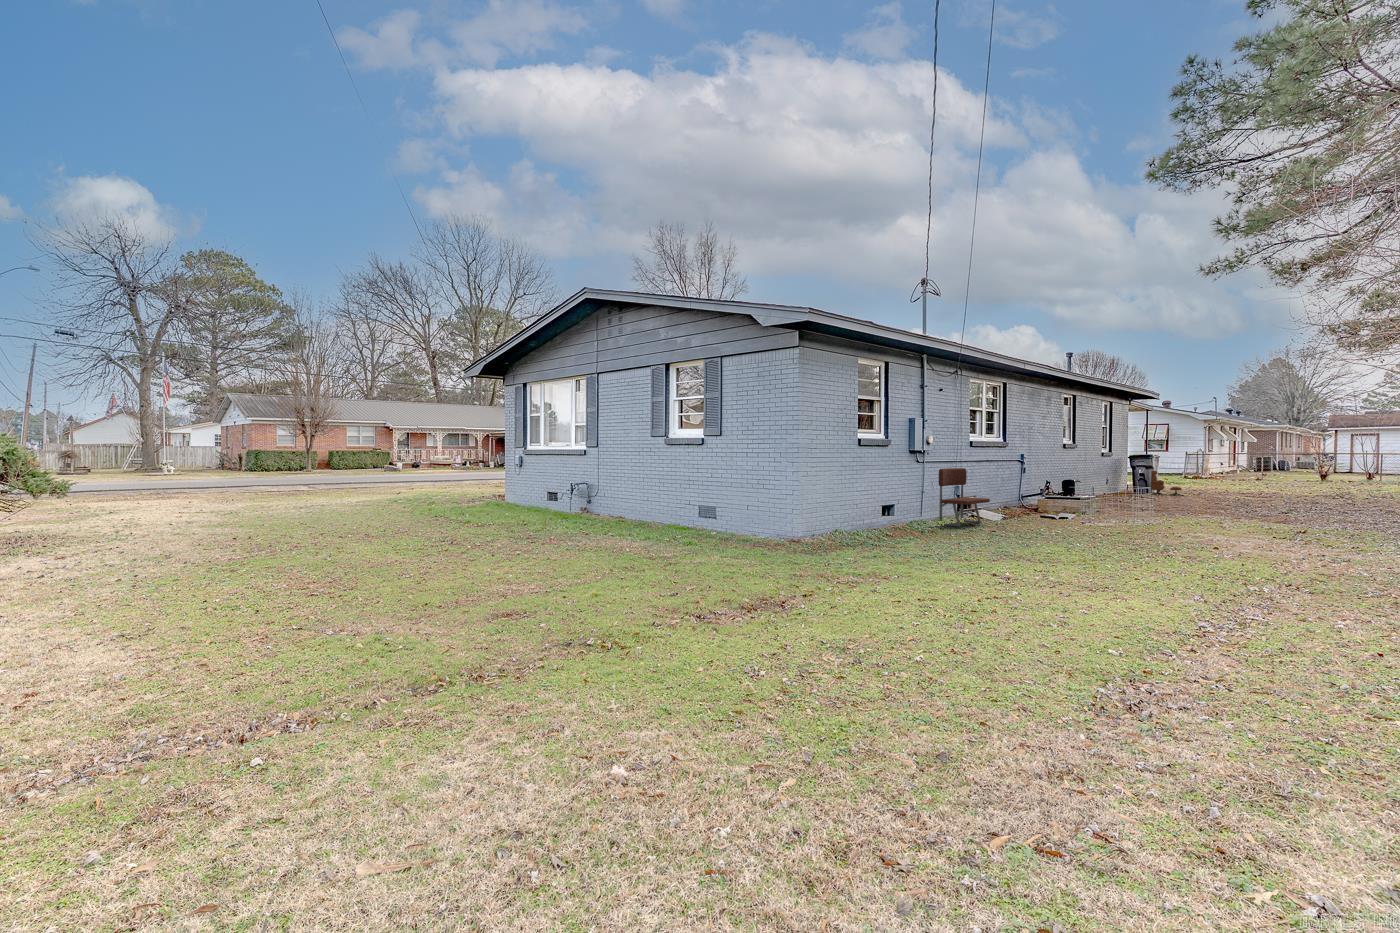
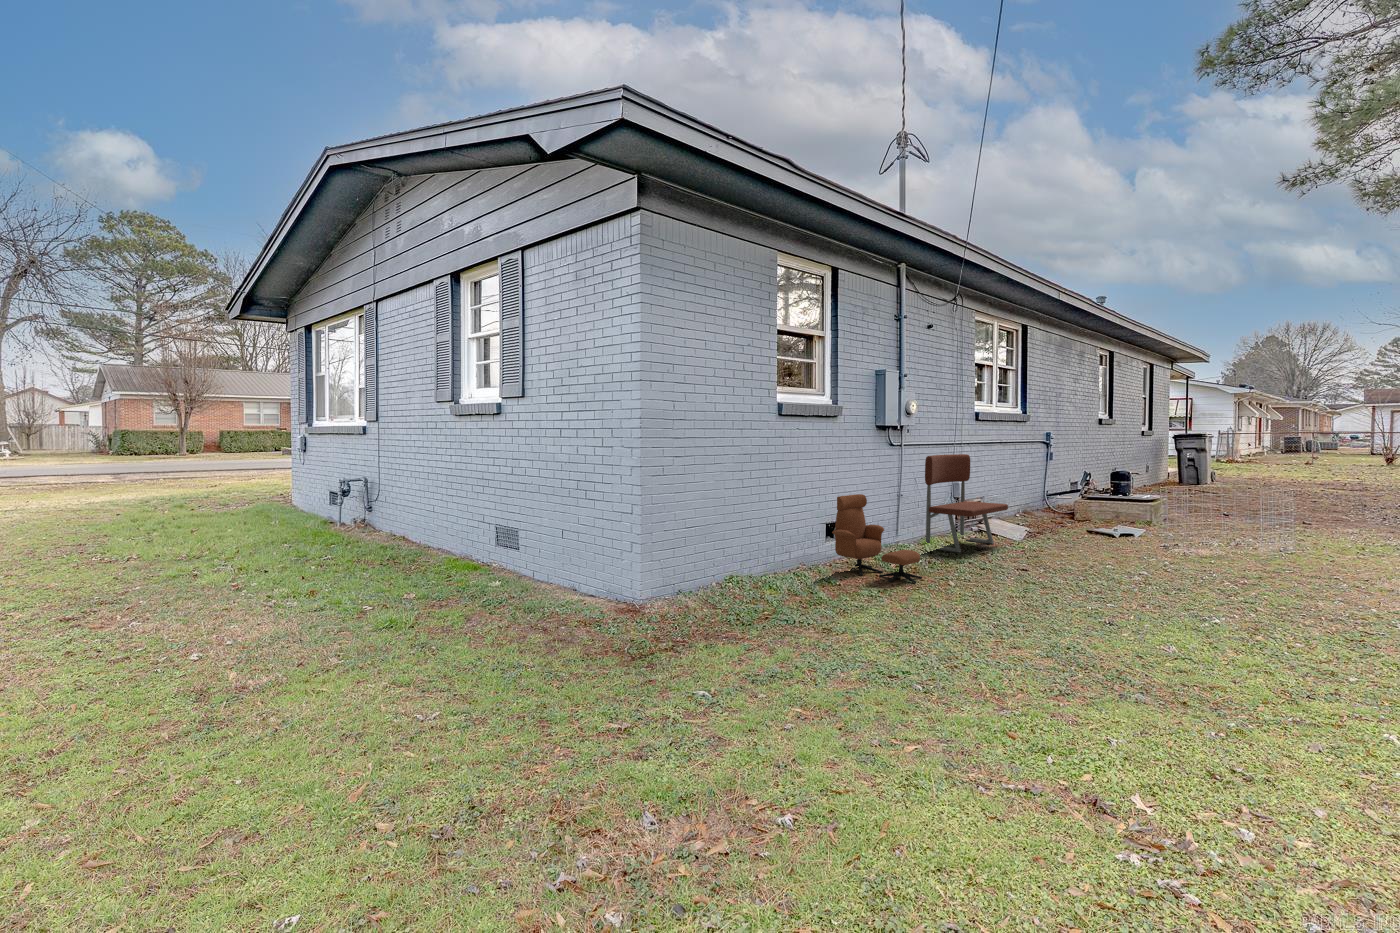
lounge chair: present [1151,471,1182,496] -> present [832,494,922,583]

